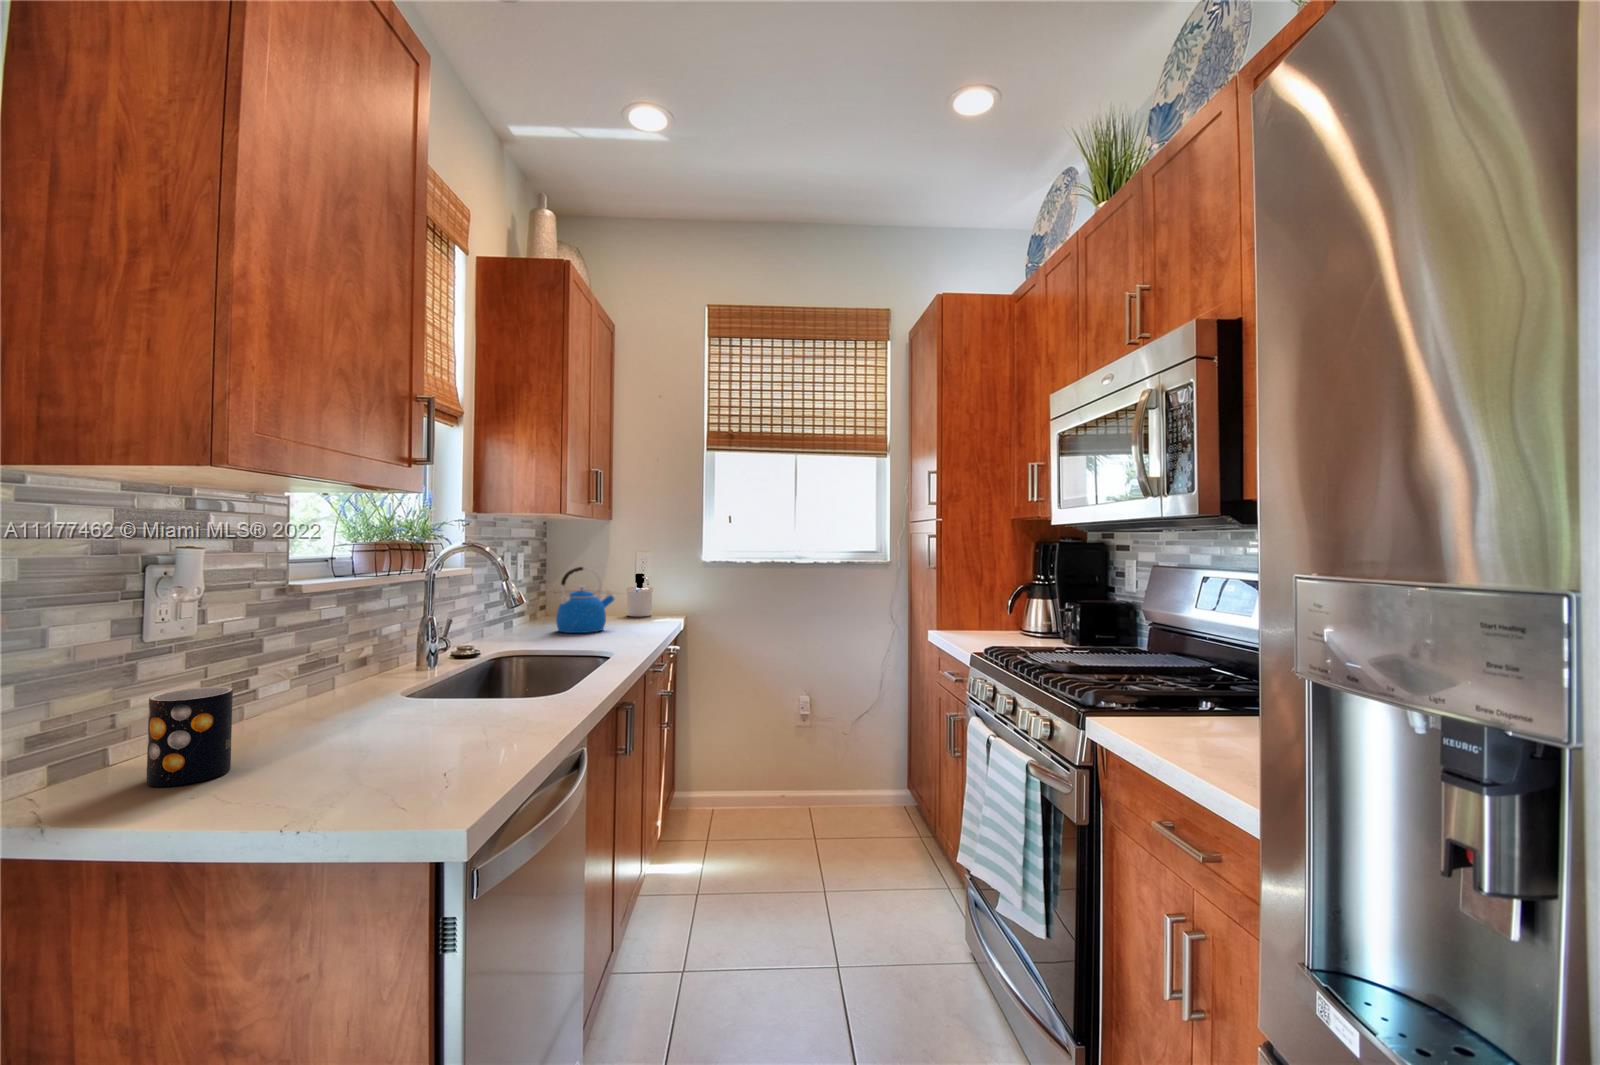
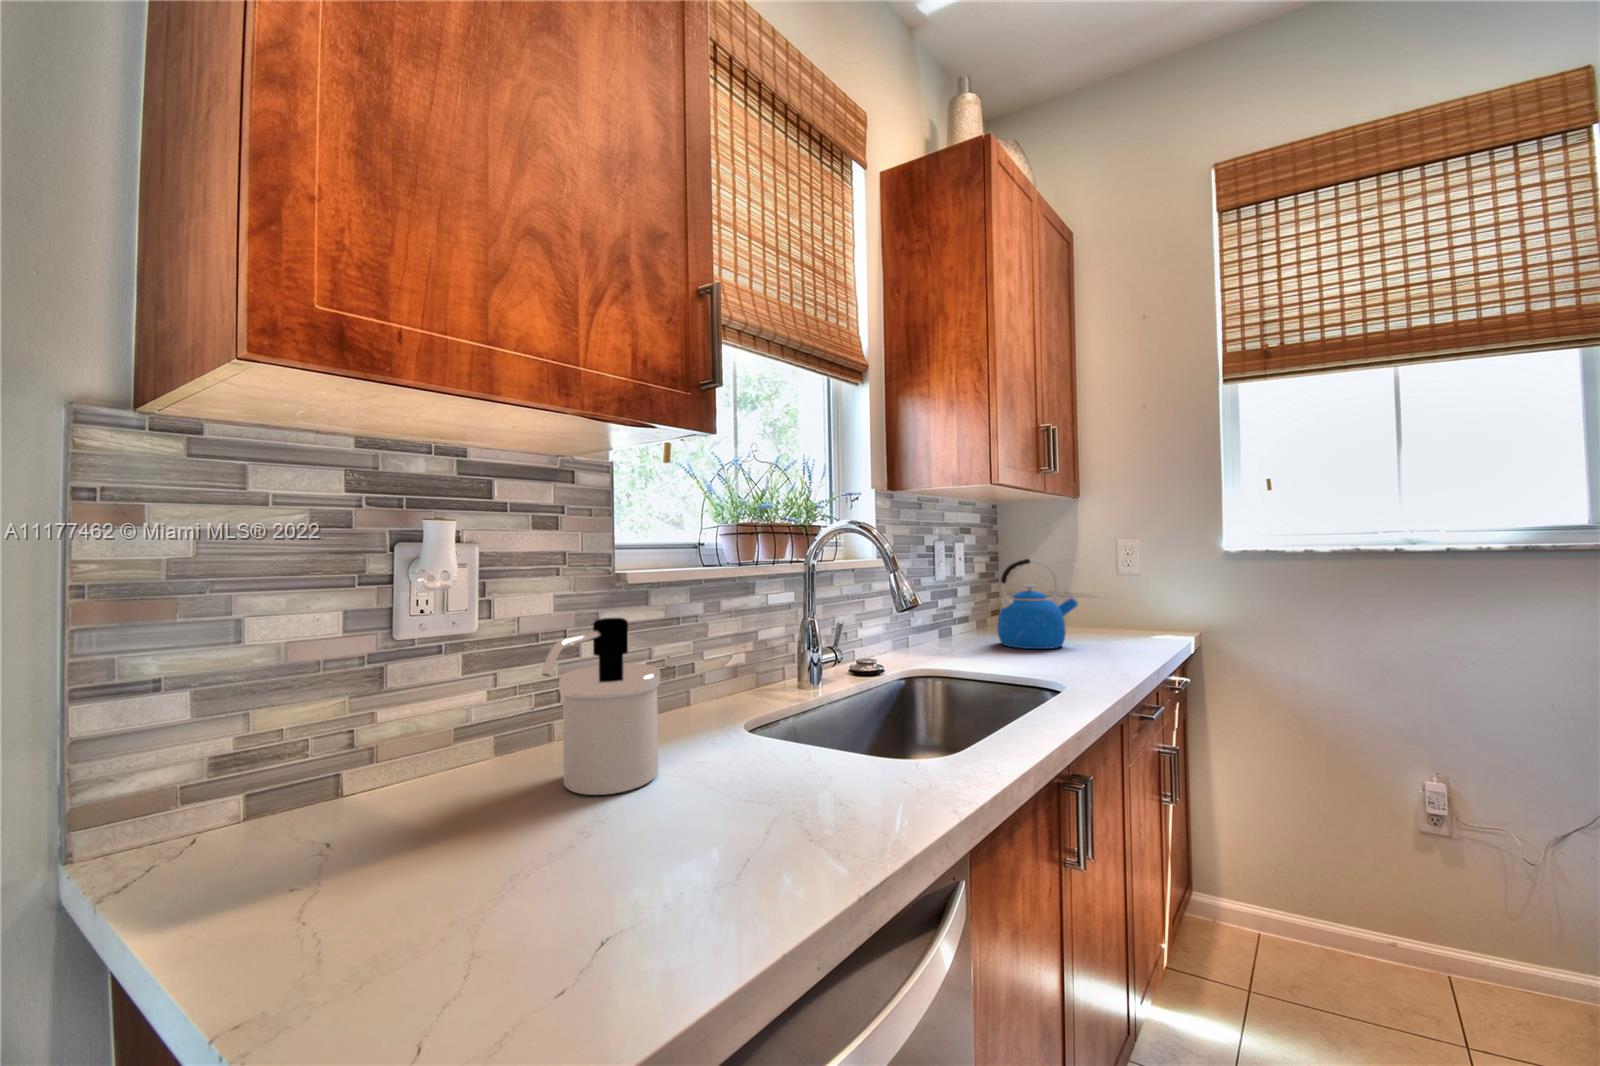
soap dispenser: present [626,573,653,616] -> present [542,618,661,795]
mug: present [146,687,233,787] -> none [267,715,392,873]

